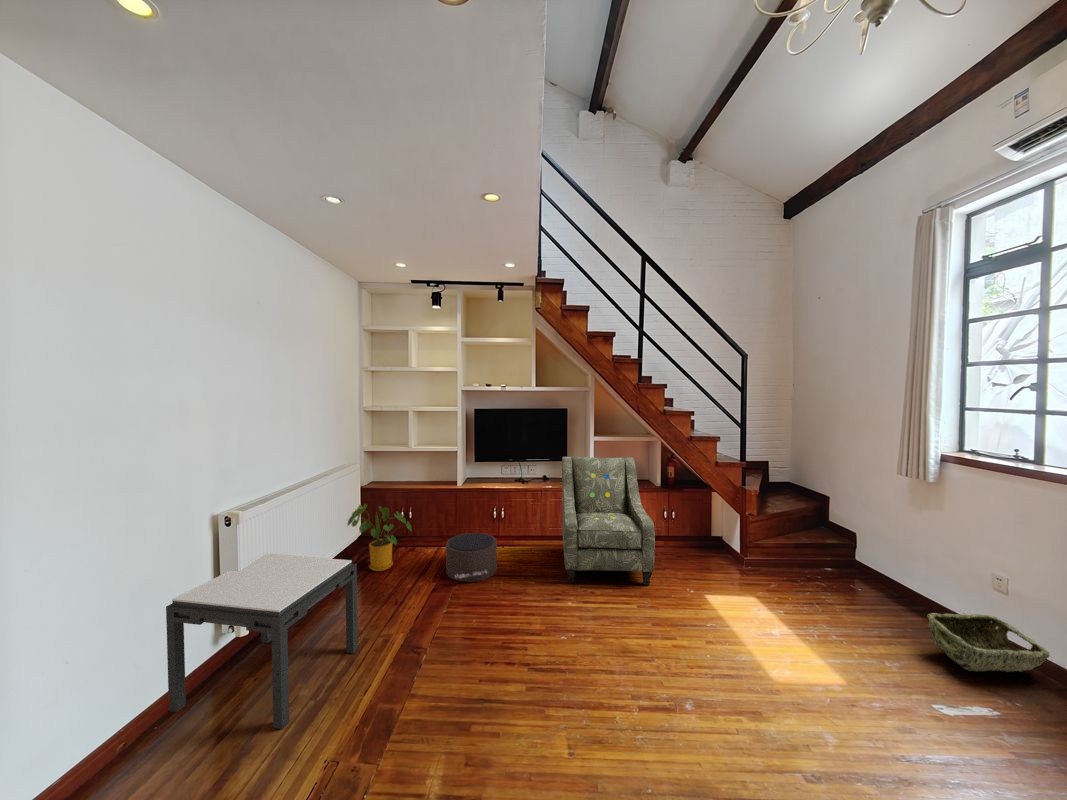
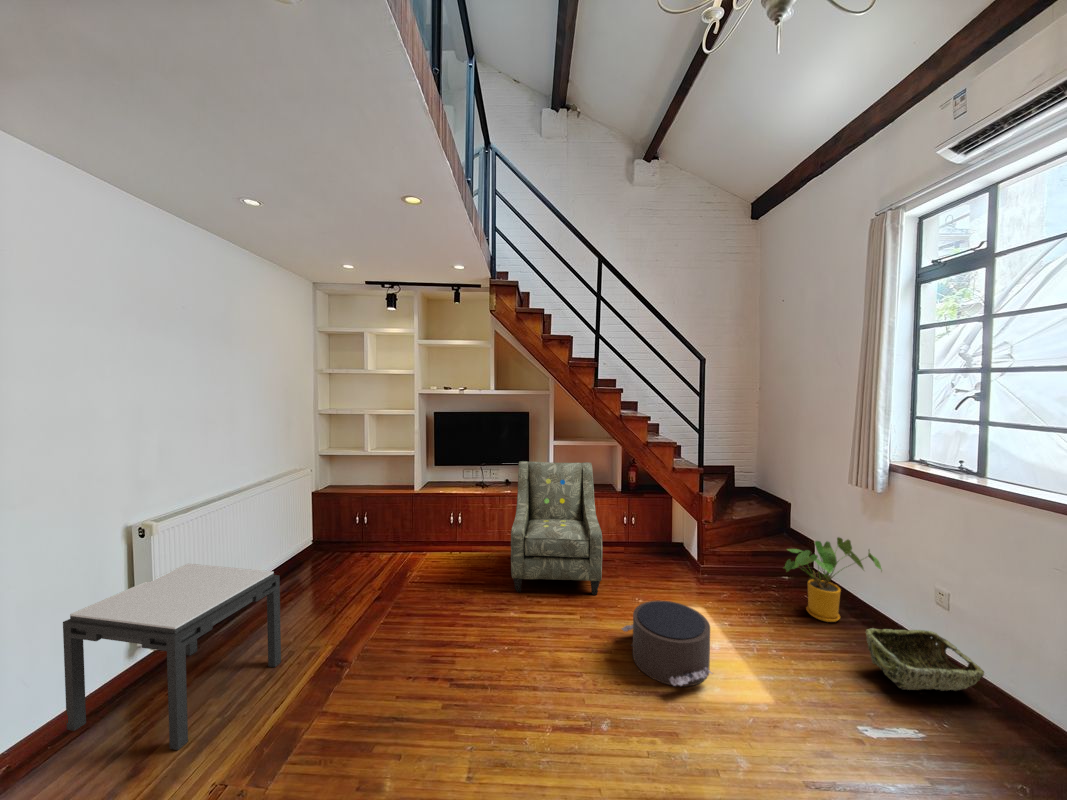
house plant: present [348,504,411,571] -> present [784,537,882,622]
pouf: present [446,533,497,582] -> present [622,600,713,687]

